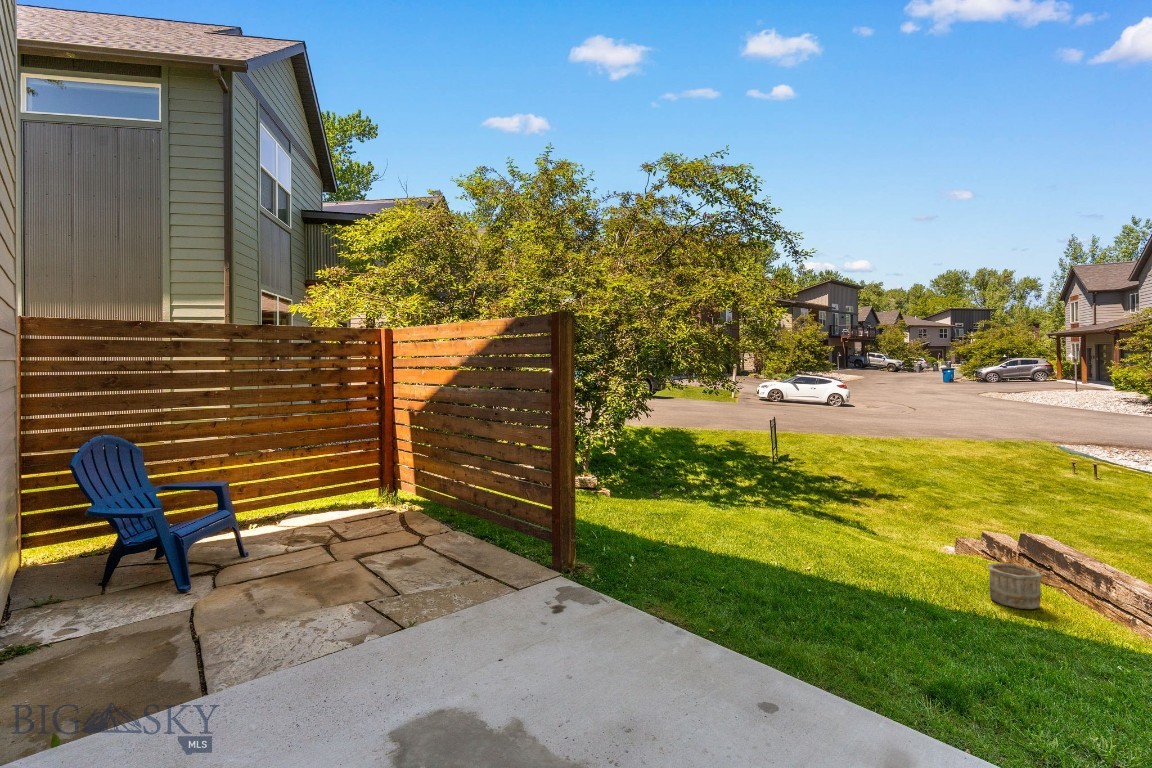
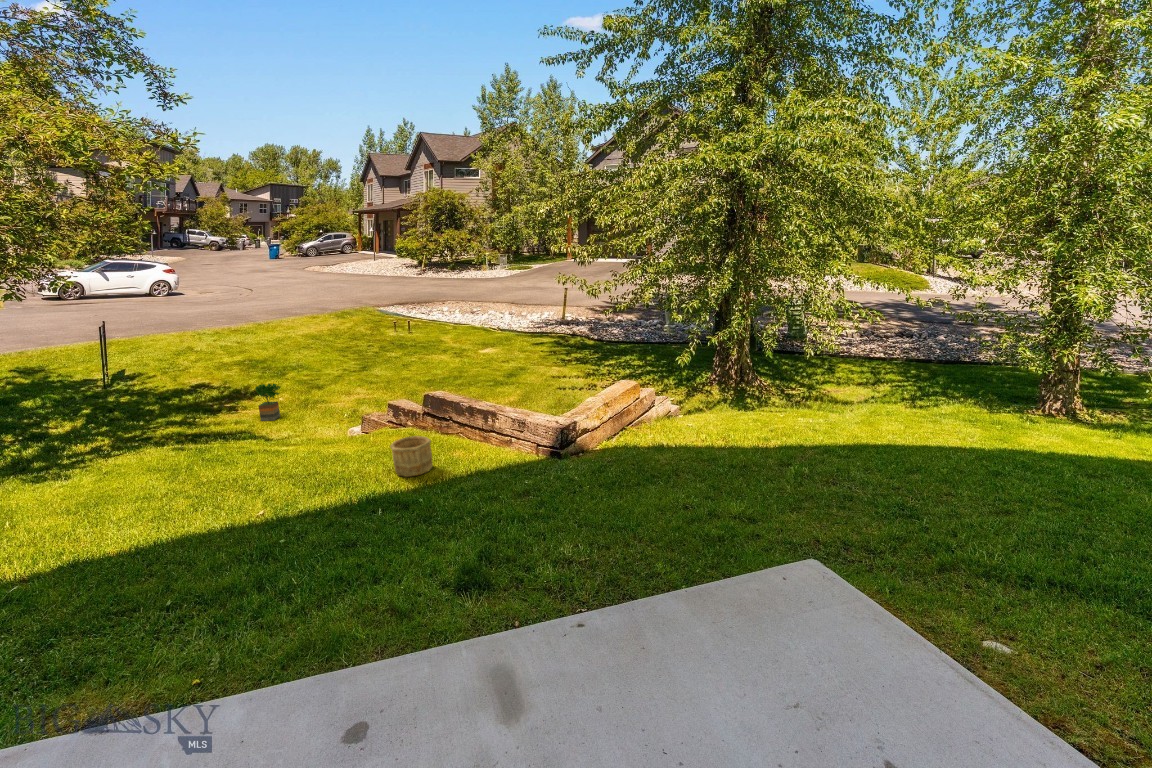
potted tree: none [879,485,904,522] -> present [255,384,280,421]

